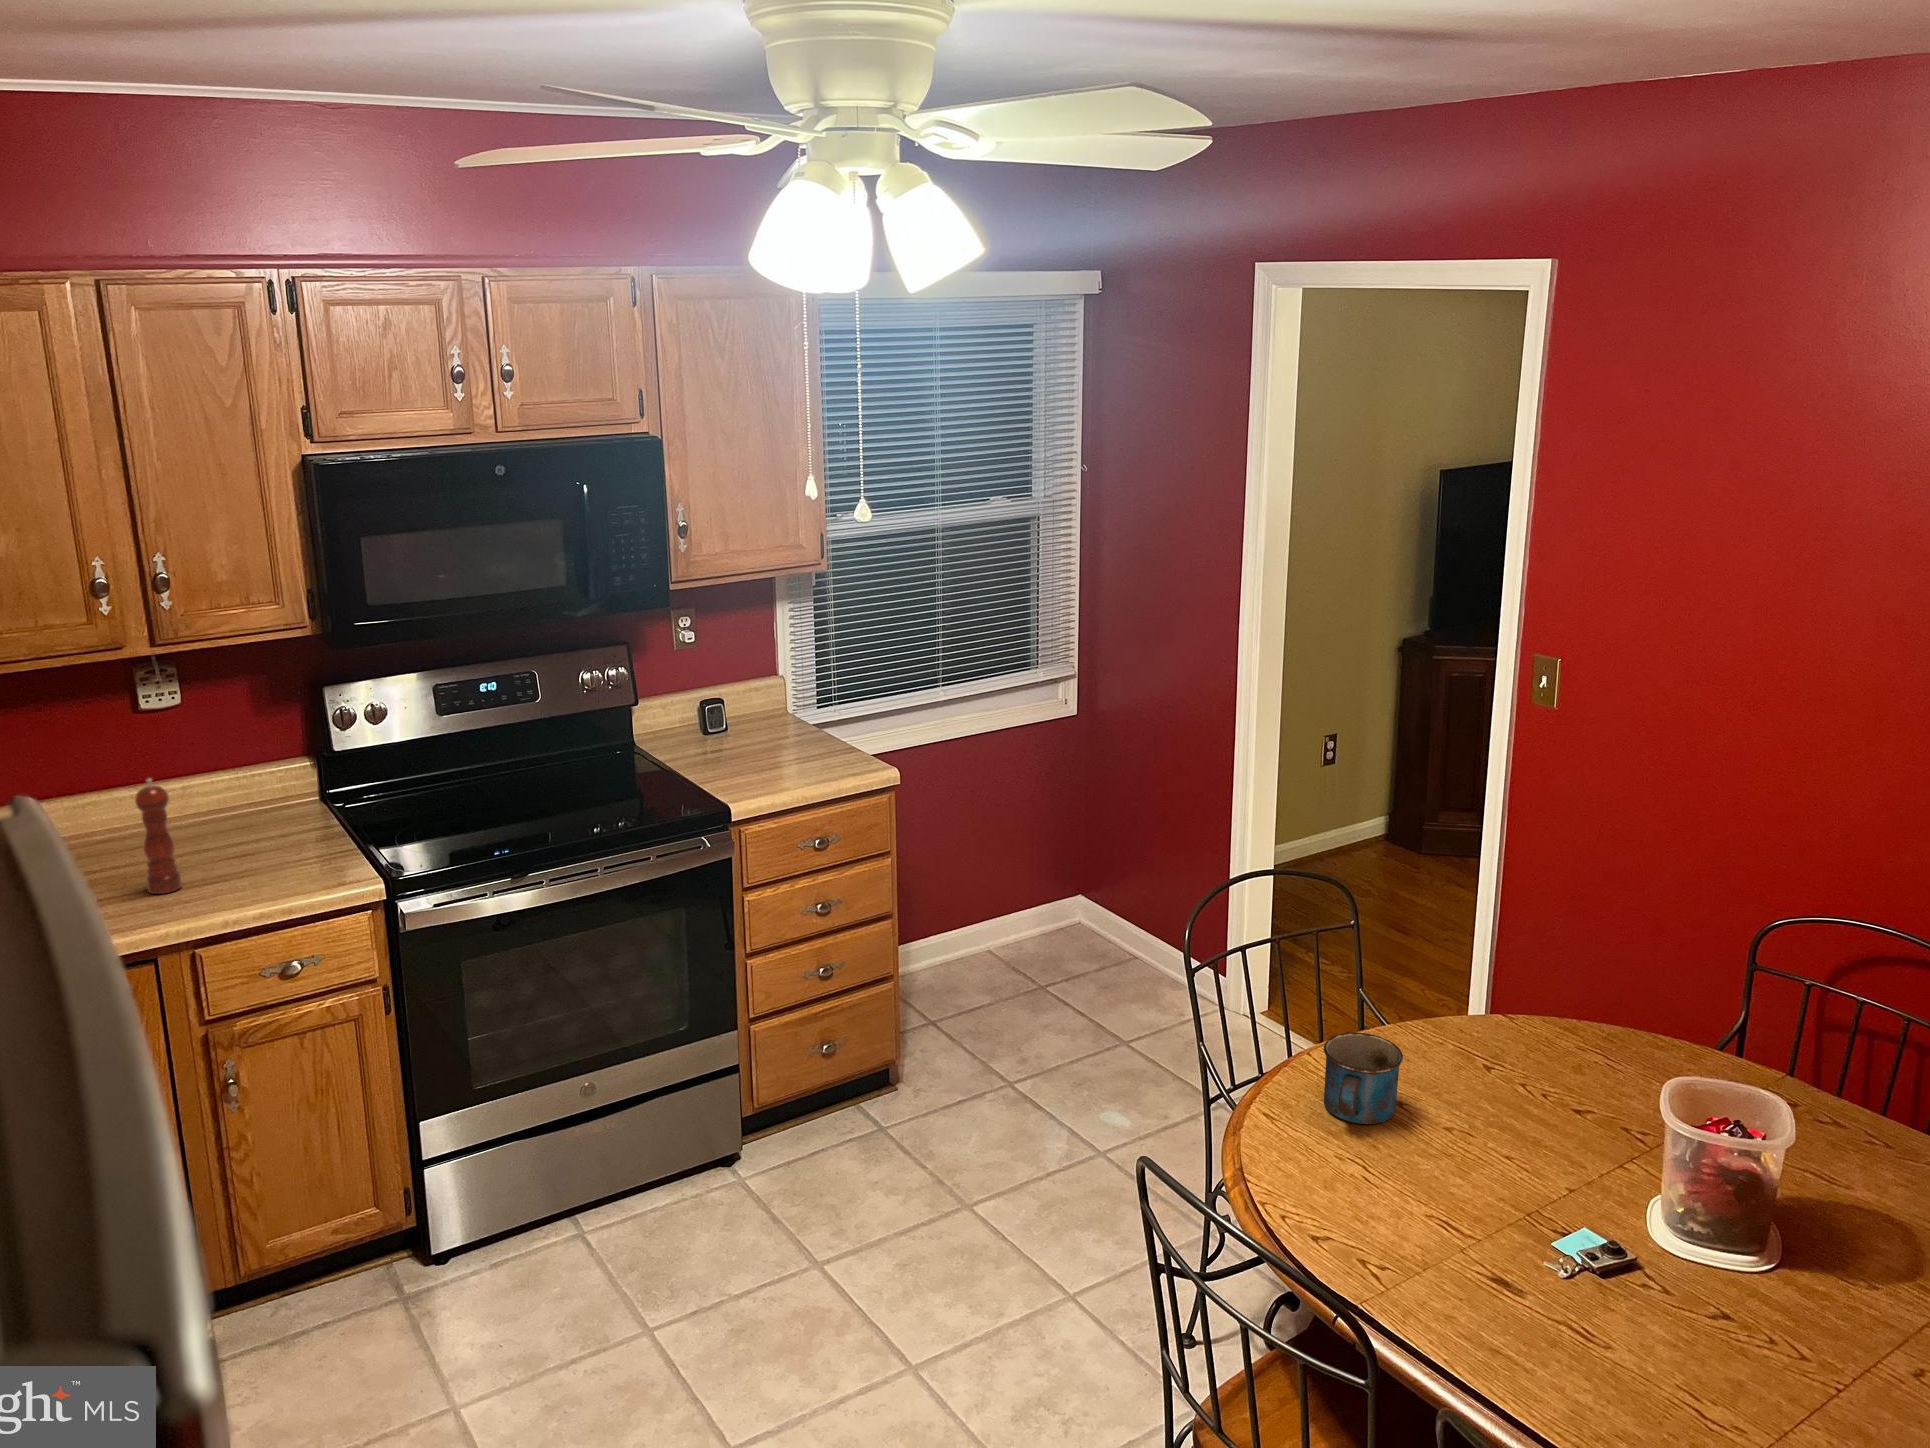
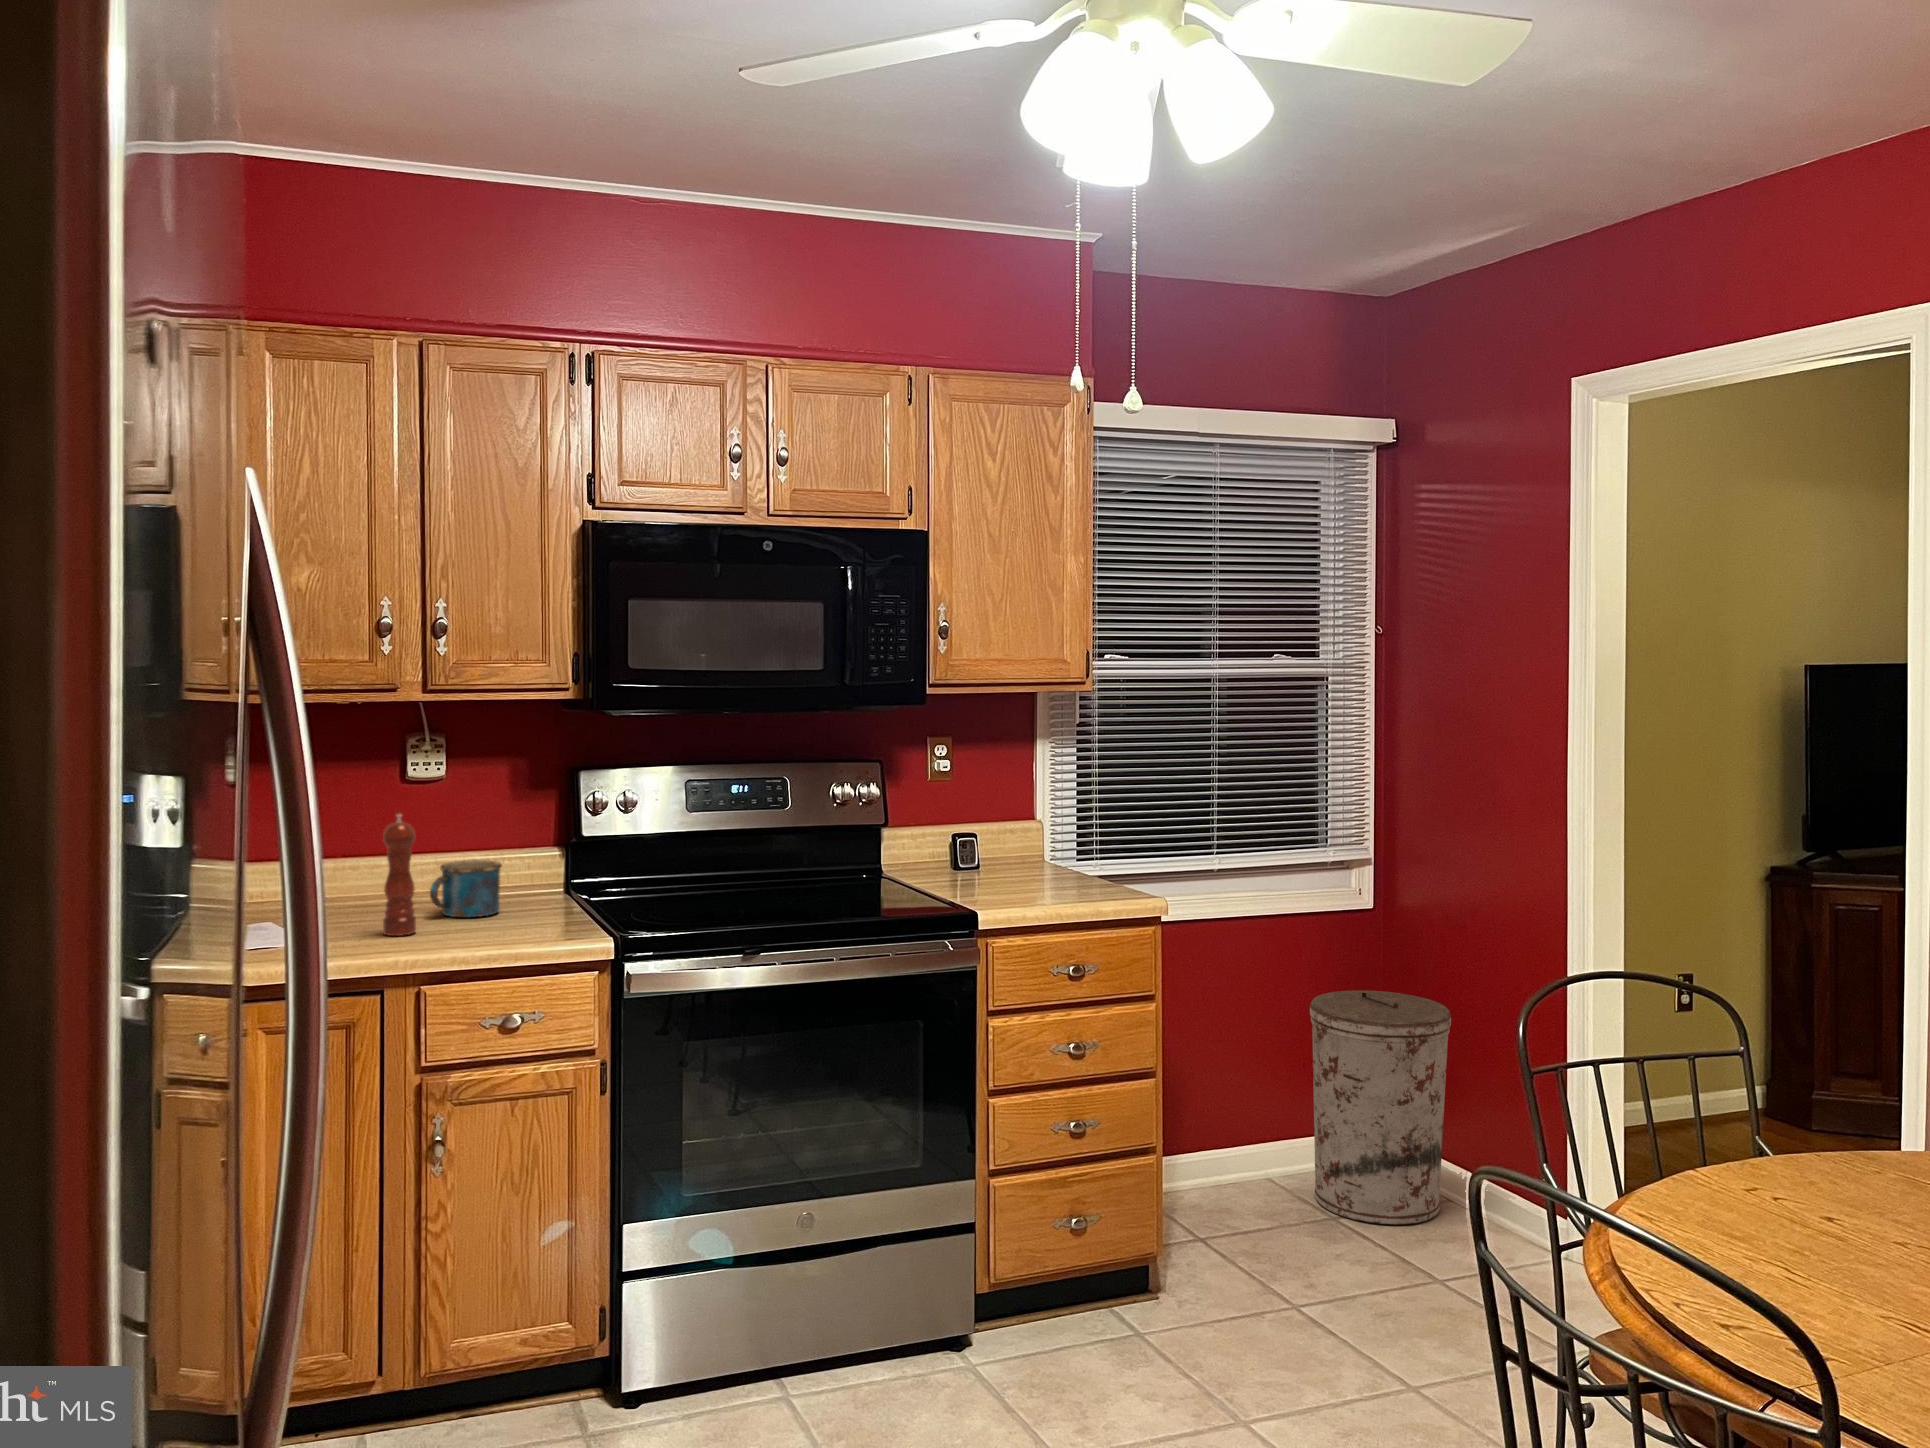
trash can: none [1025,793,1144,995] -> present [1310,990,1451,1225]
mug: present [1324,1033,1403,1124] -> present [430,860,502,917]

